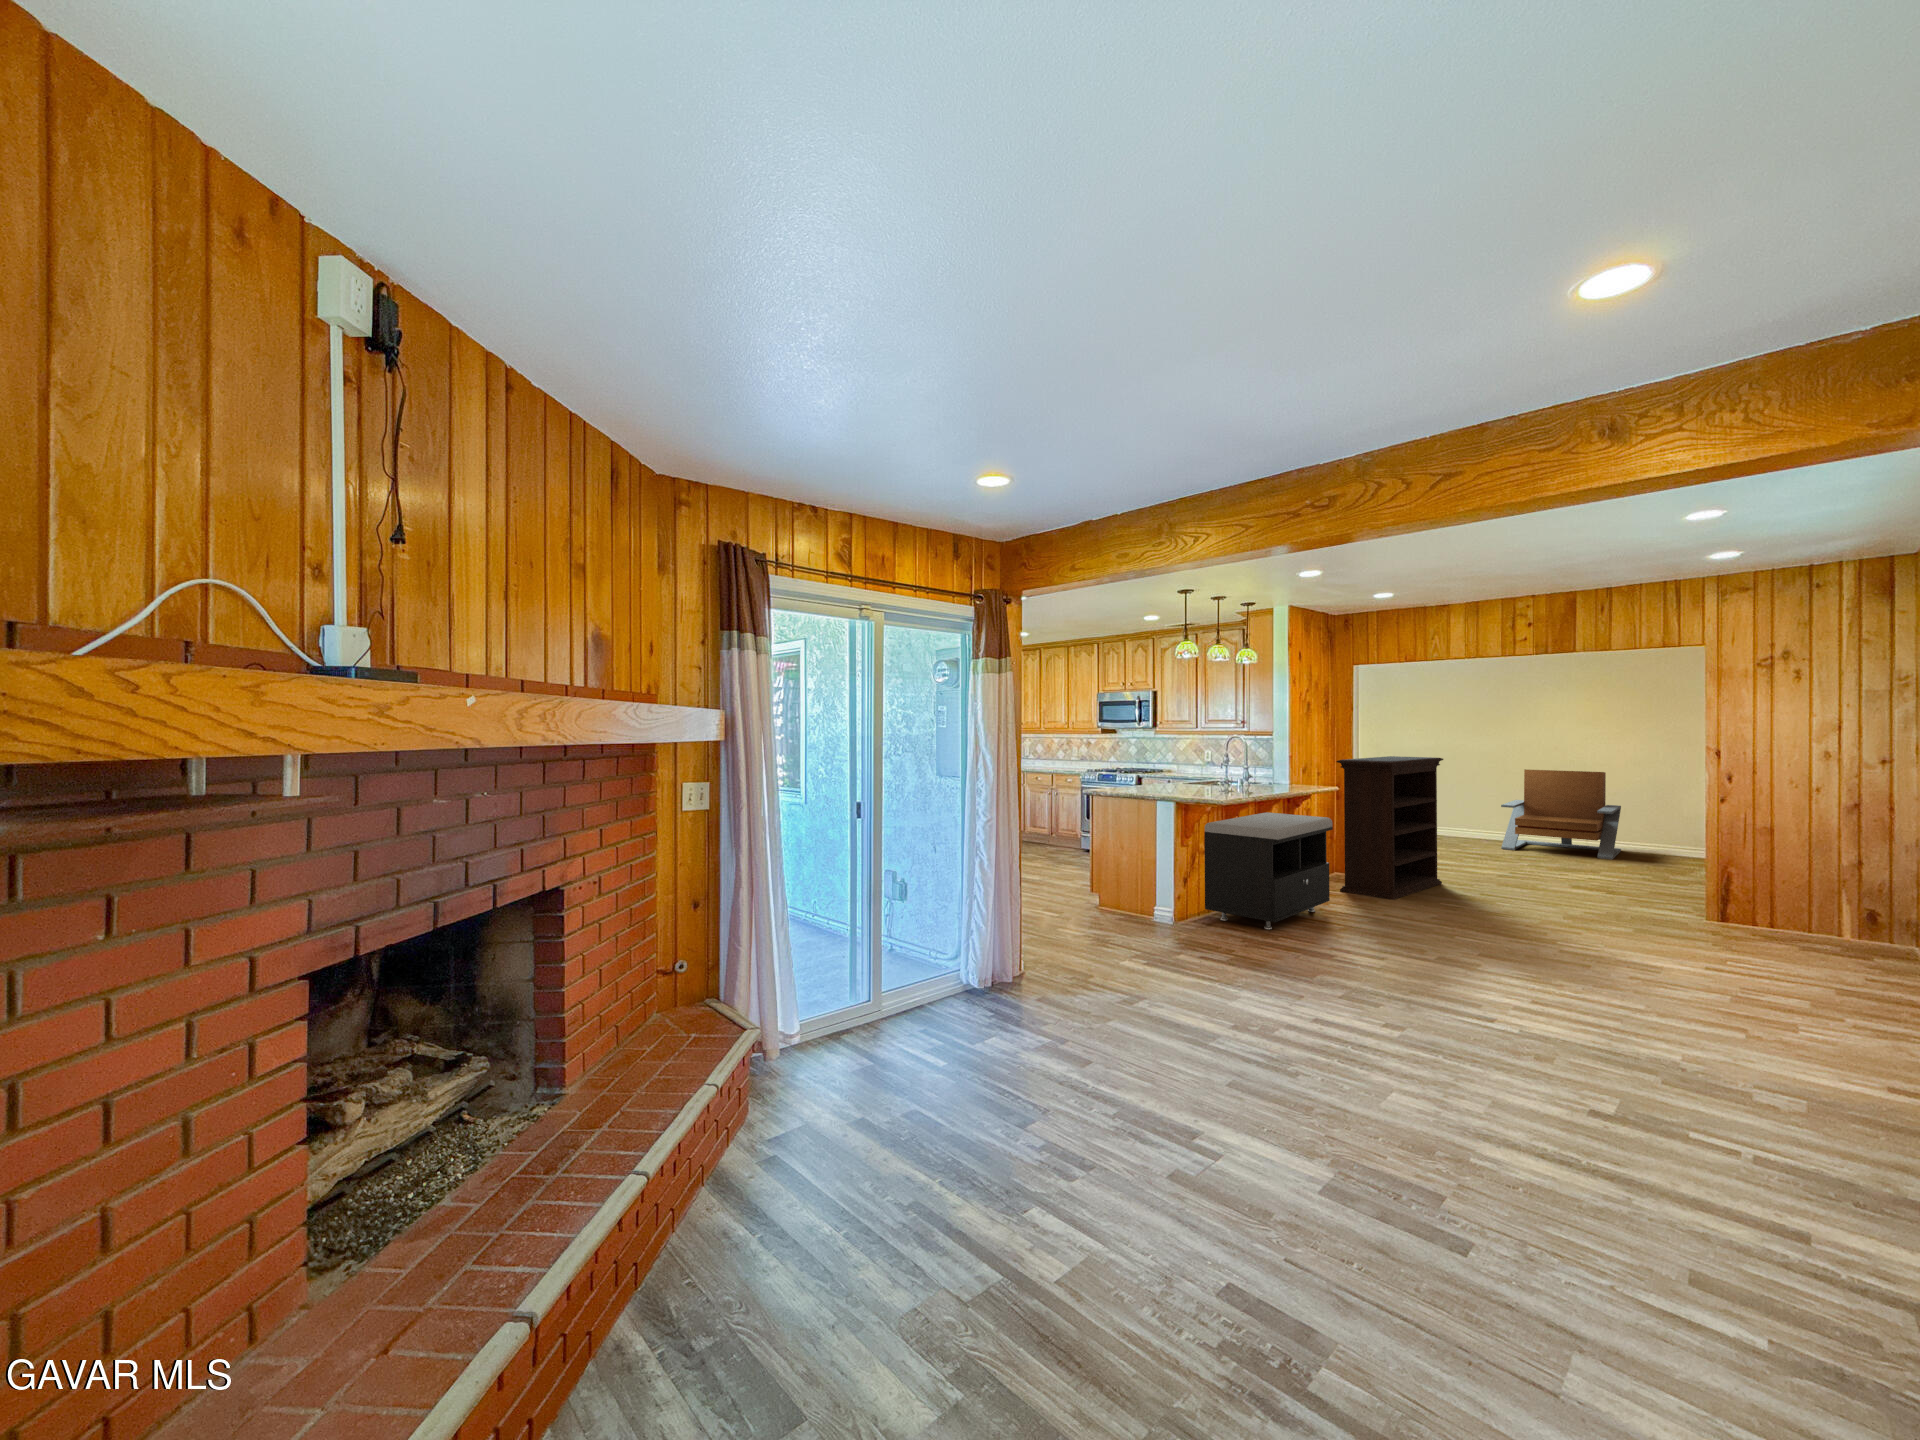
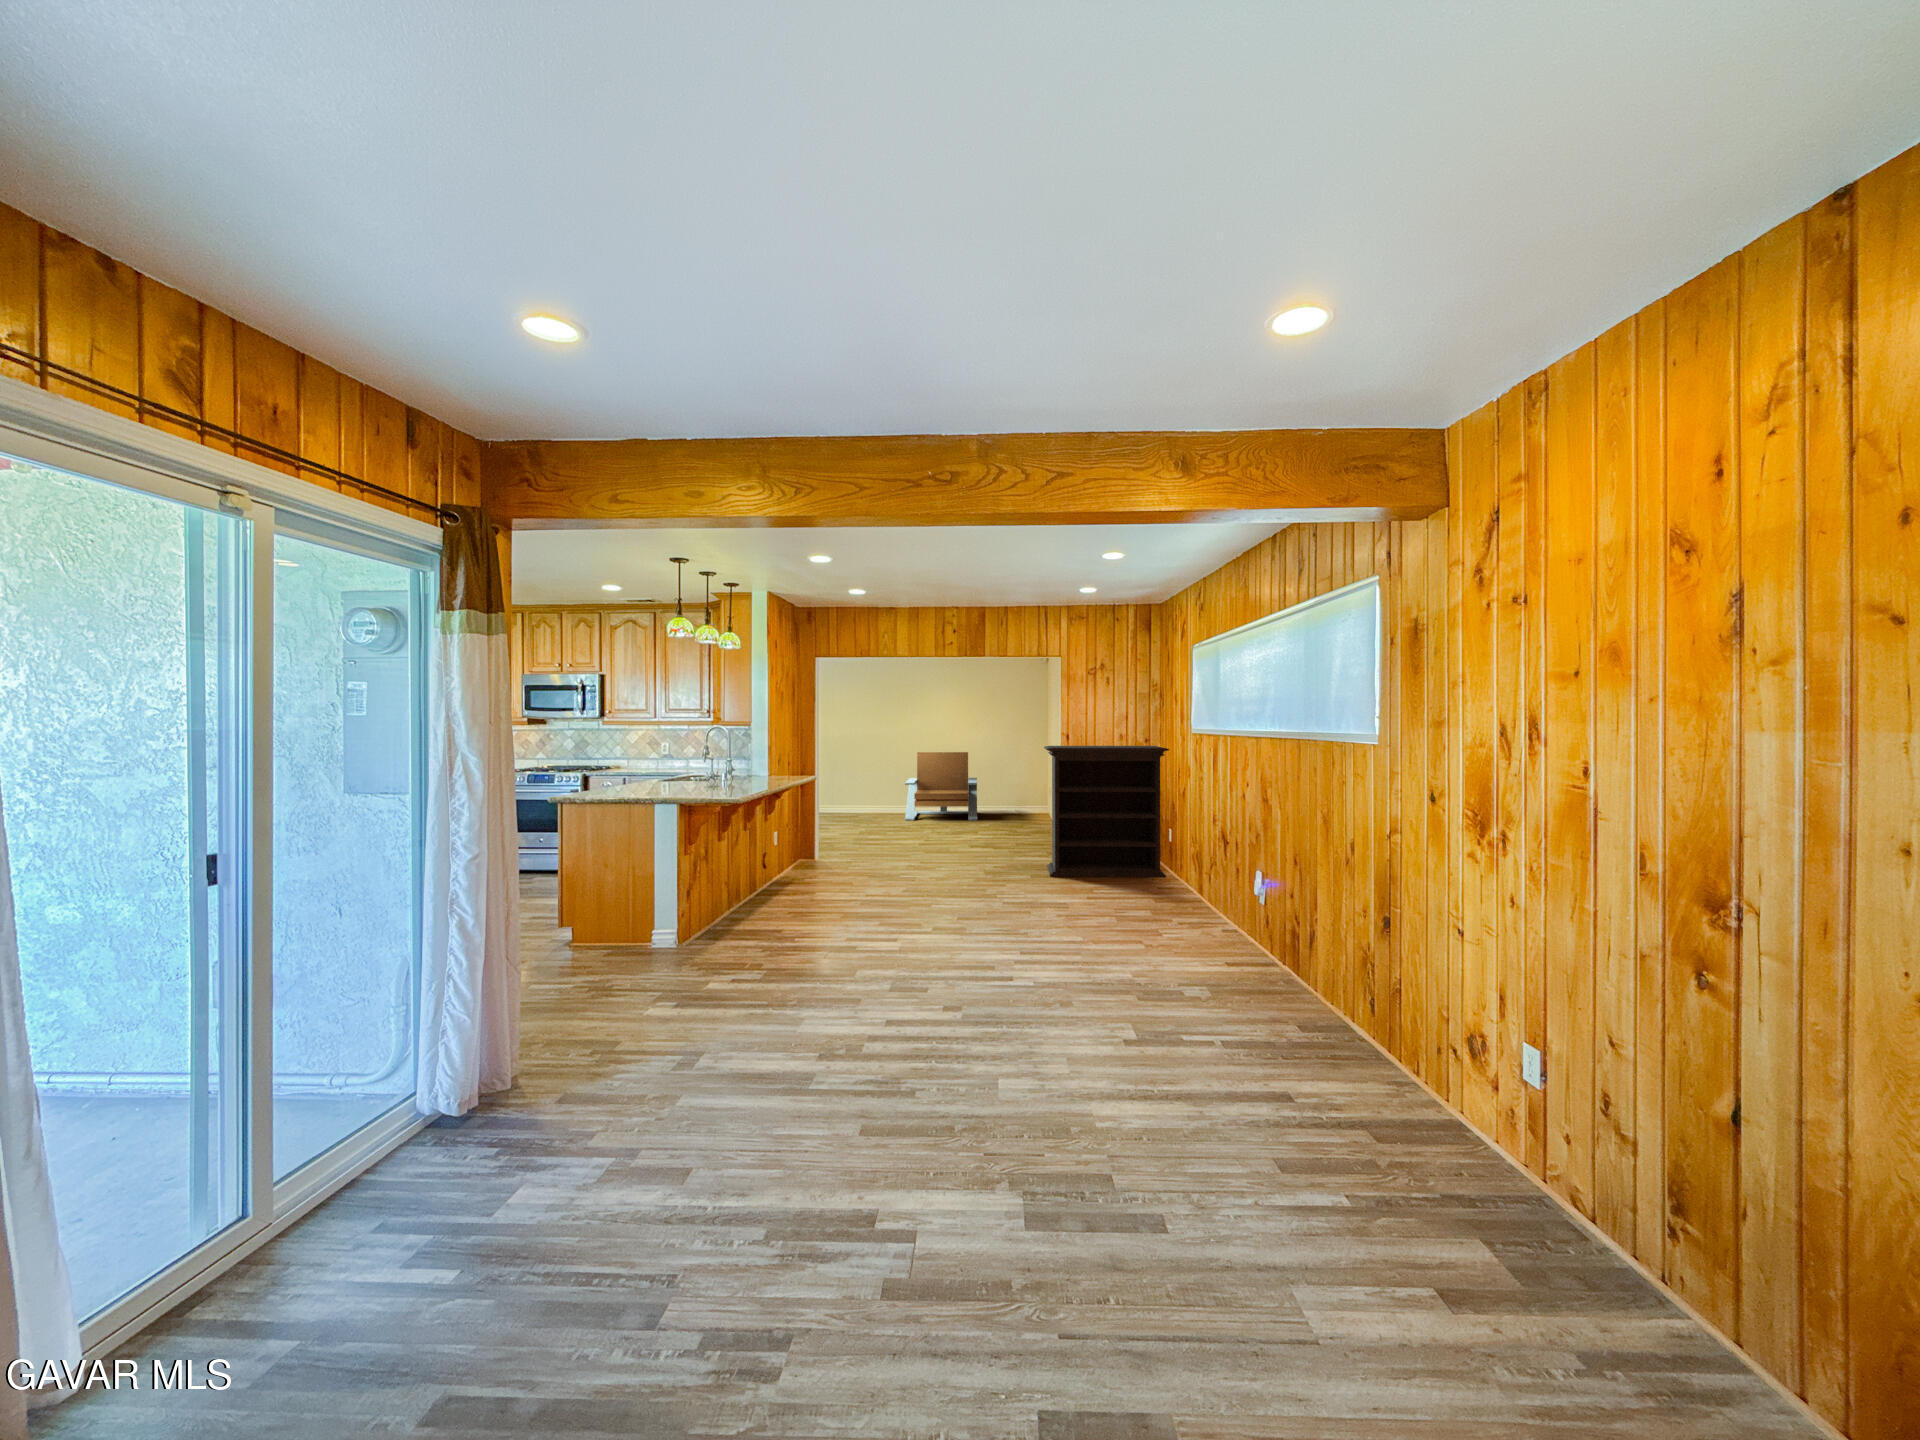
bookshelf: present [1336,756,1443,900] -> present [1044,746,1169,878]
storage bench: present [1204,812,1333,930] -> none [706,807,822,932]

